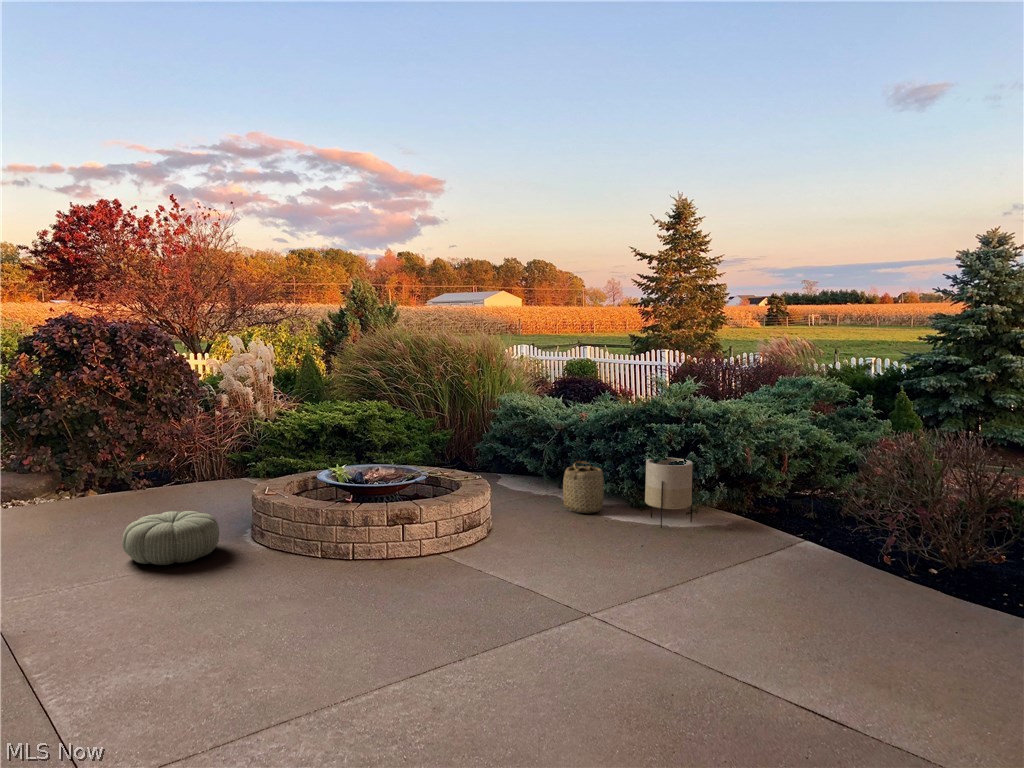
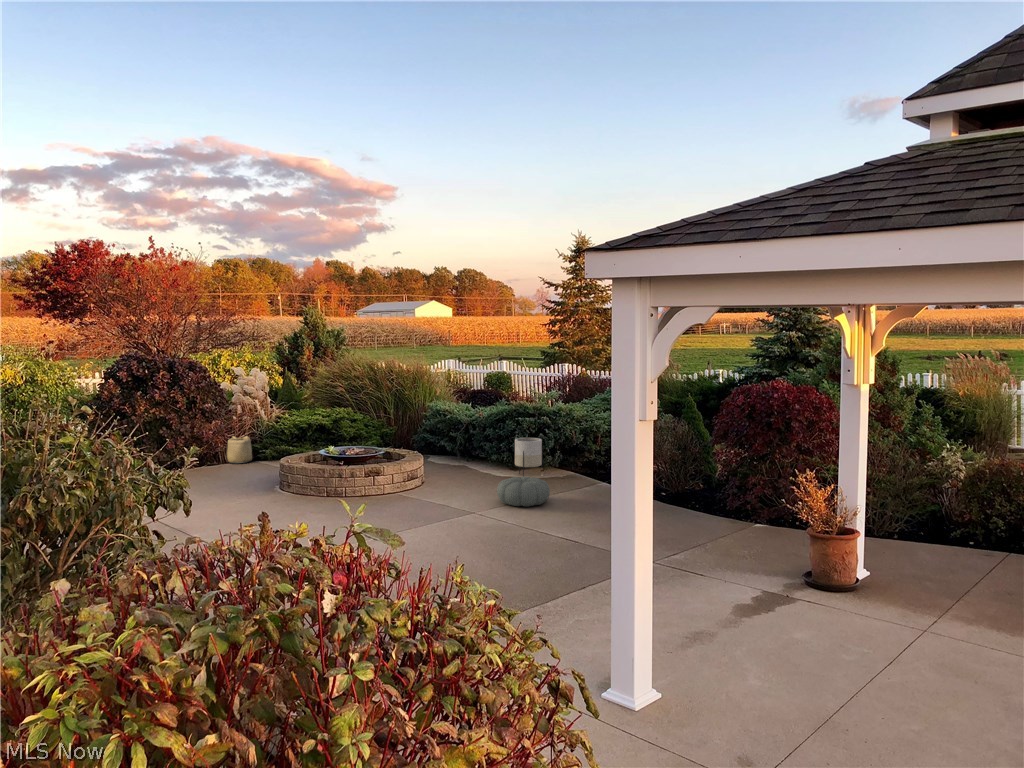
basket: present [563,461,604,513] -> present [227,436,252,463]
pouf: present [122,511,220,565] -> present [497,477,550,507]

